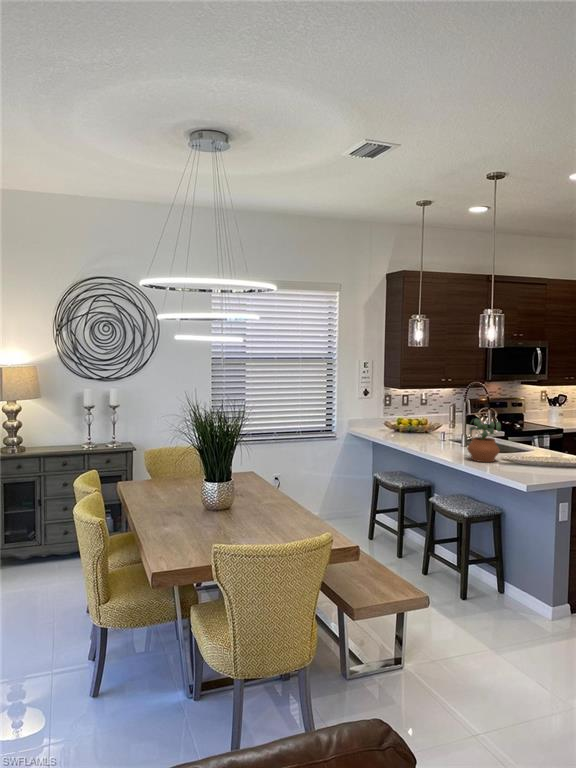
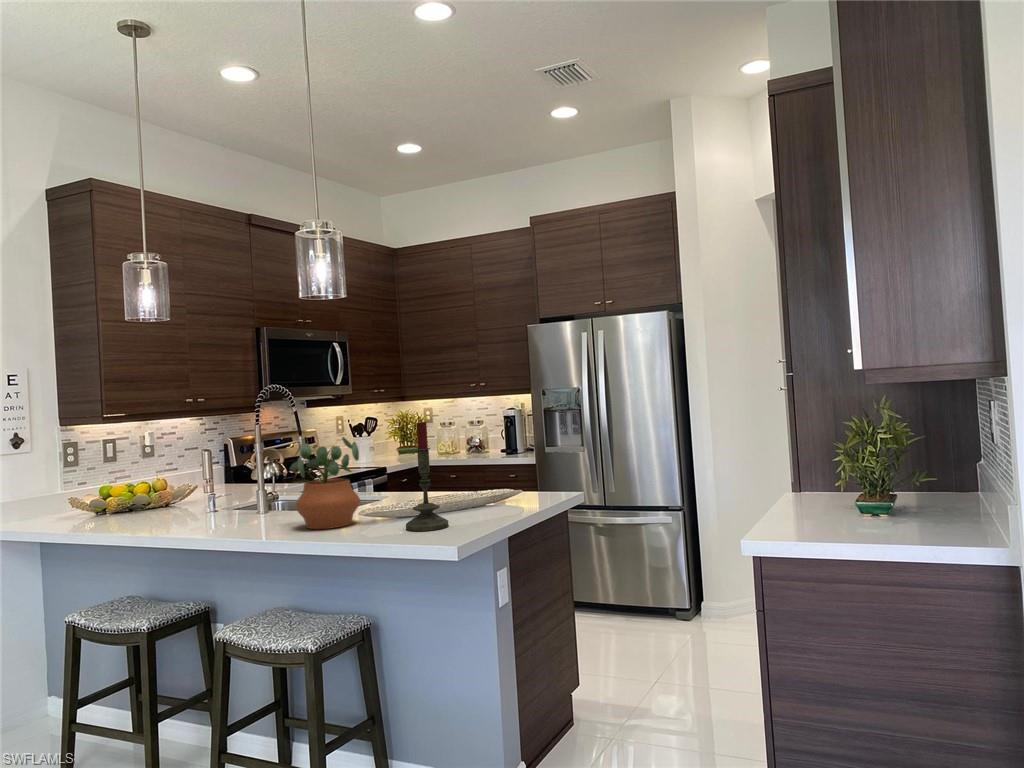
candle: none [513,418,536,474] -> present [406,421,448,531]

